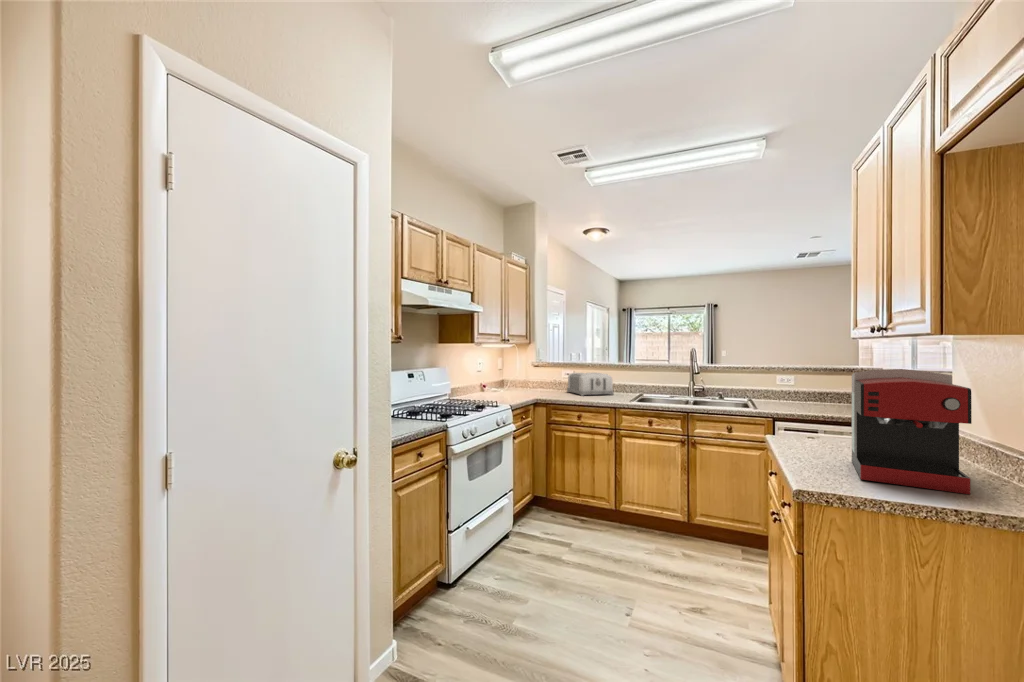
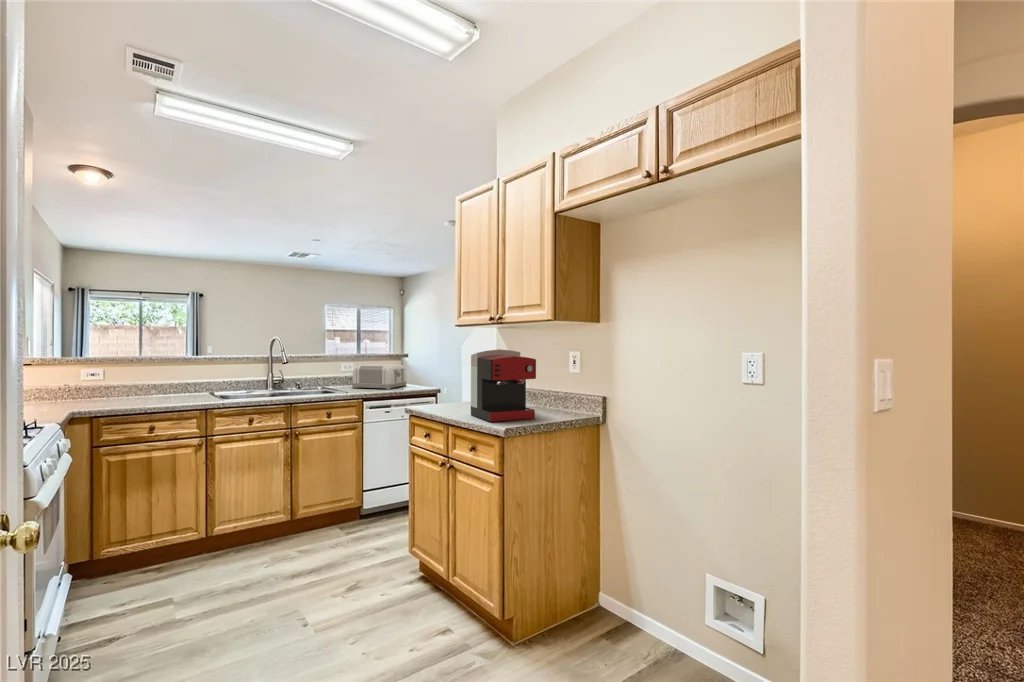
toaster: present [567,373,614,396] -> present [352,364,406,390]

